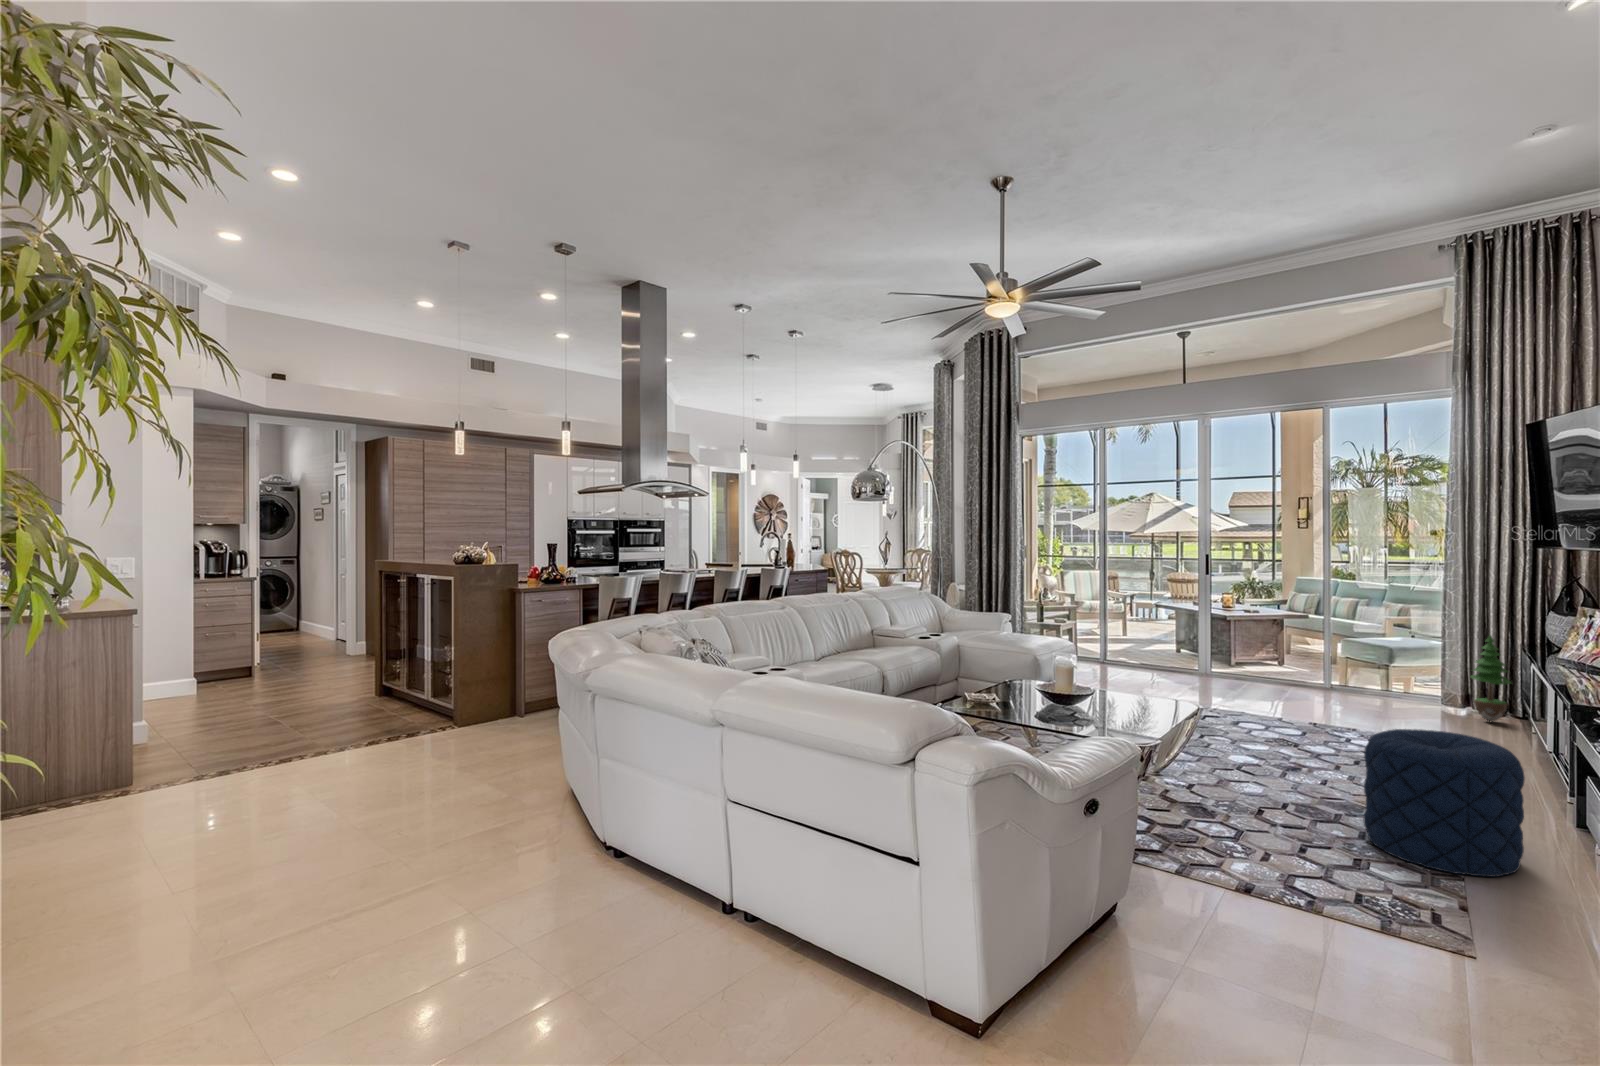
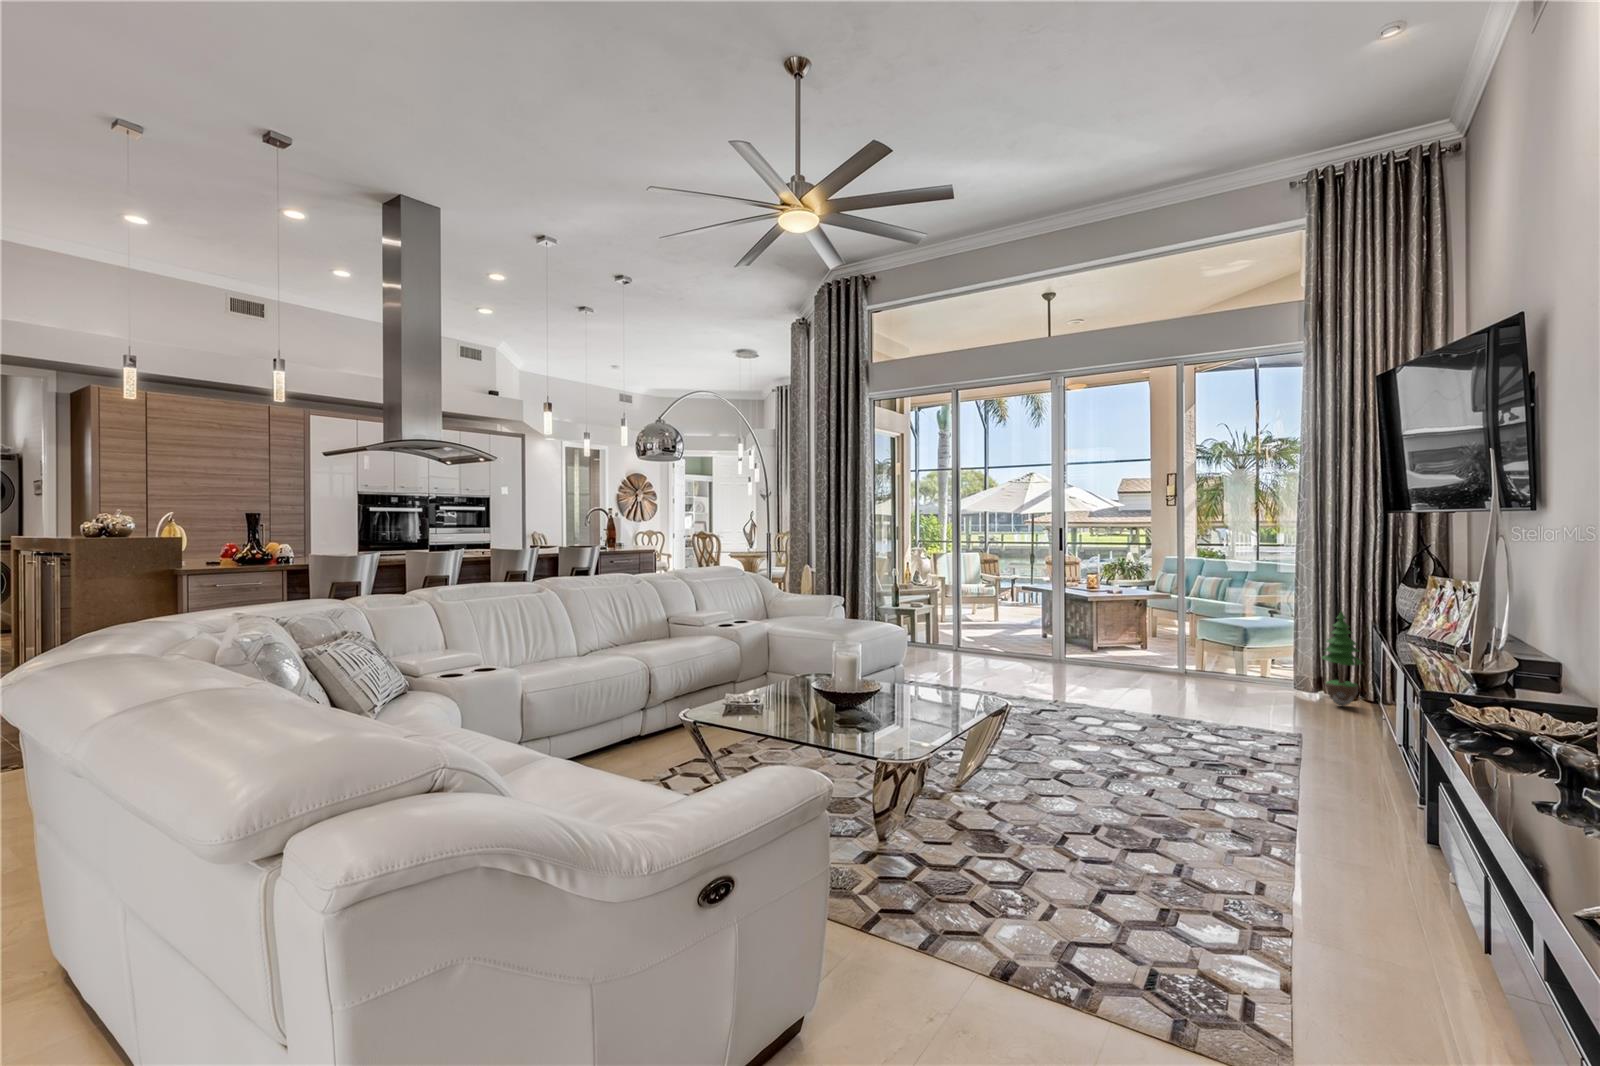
pouf: present [1363,729,1525,877] -> none [1180,734,1362,926]

